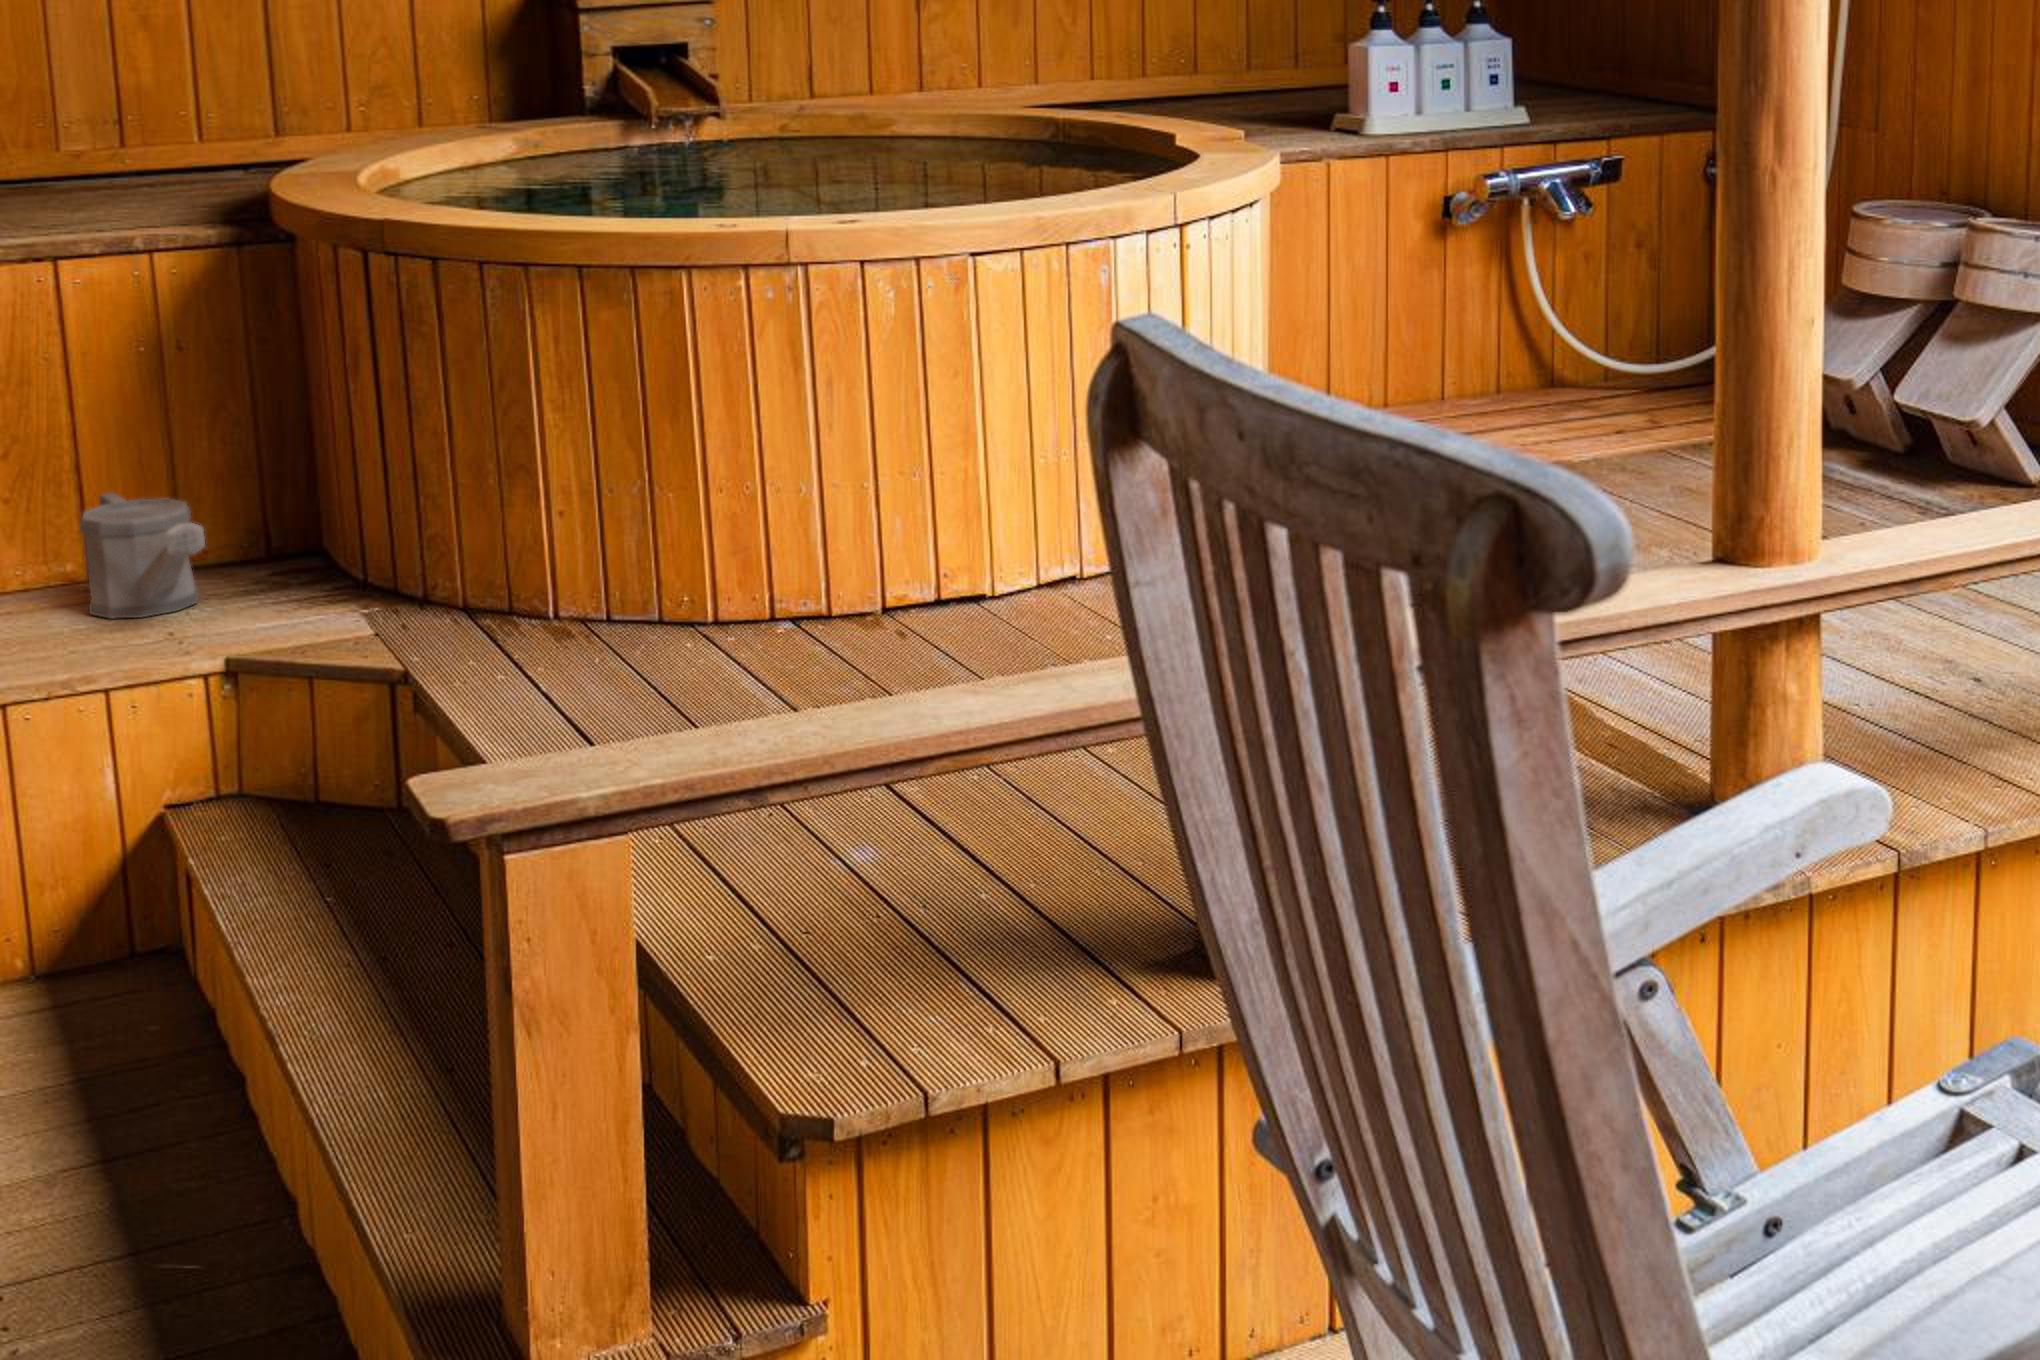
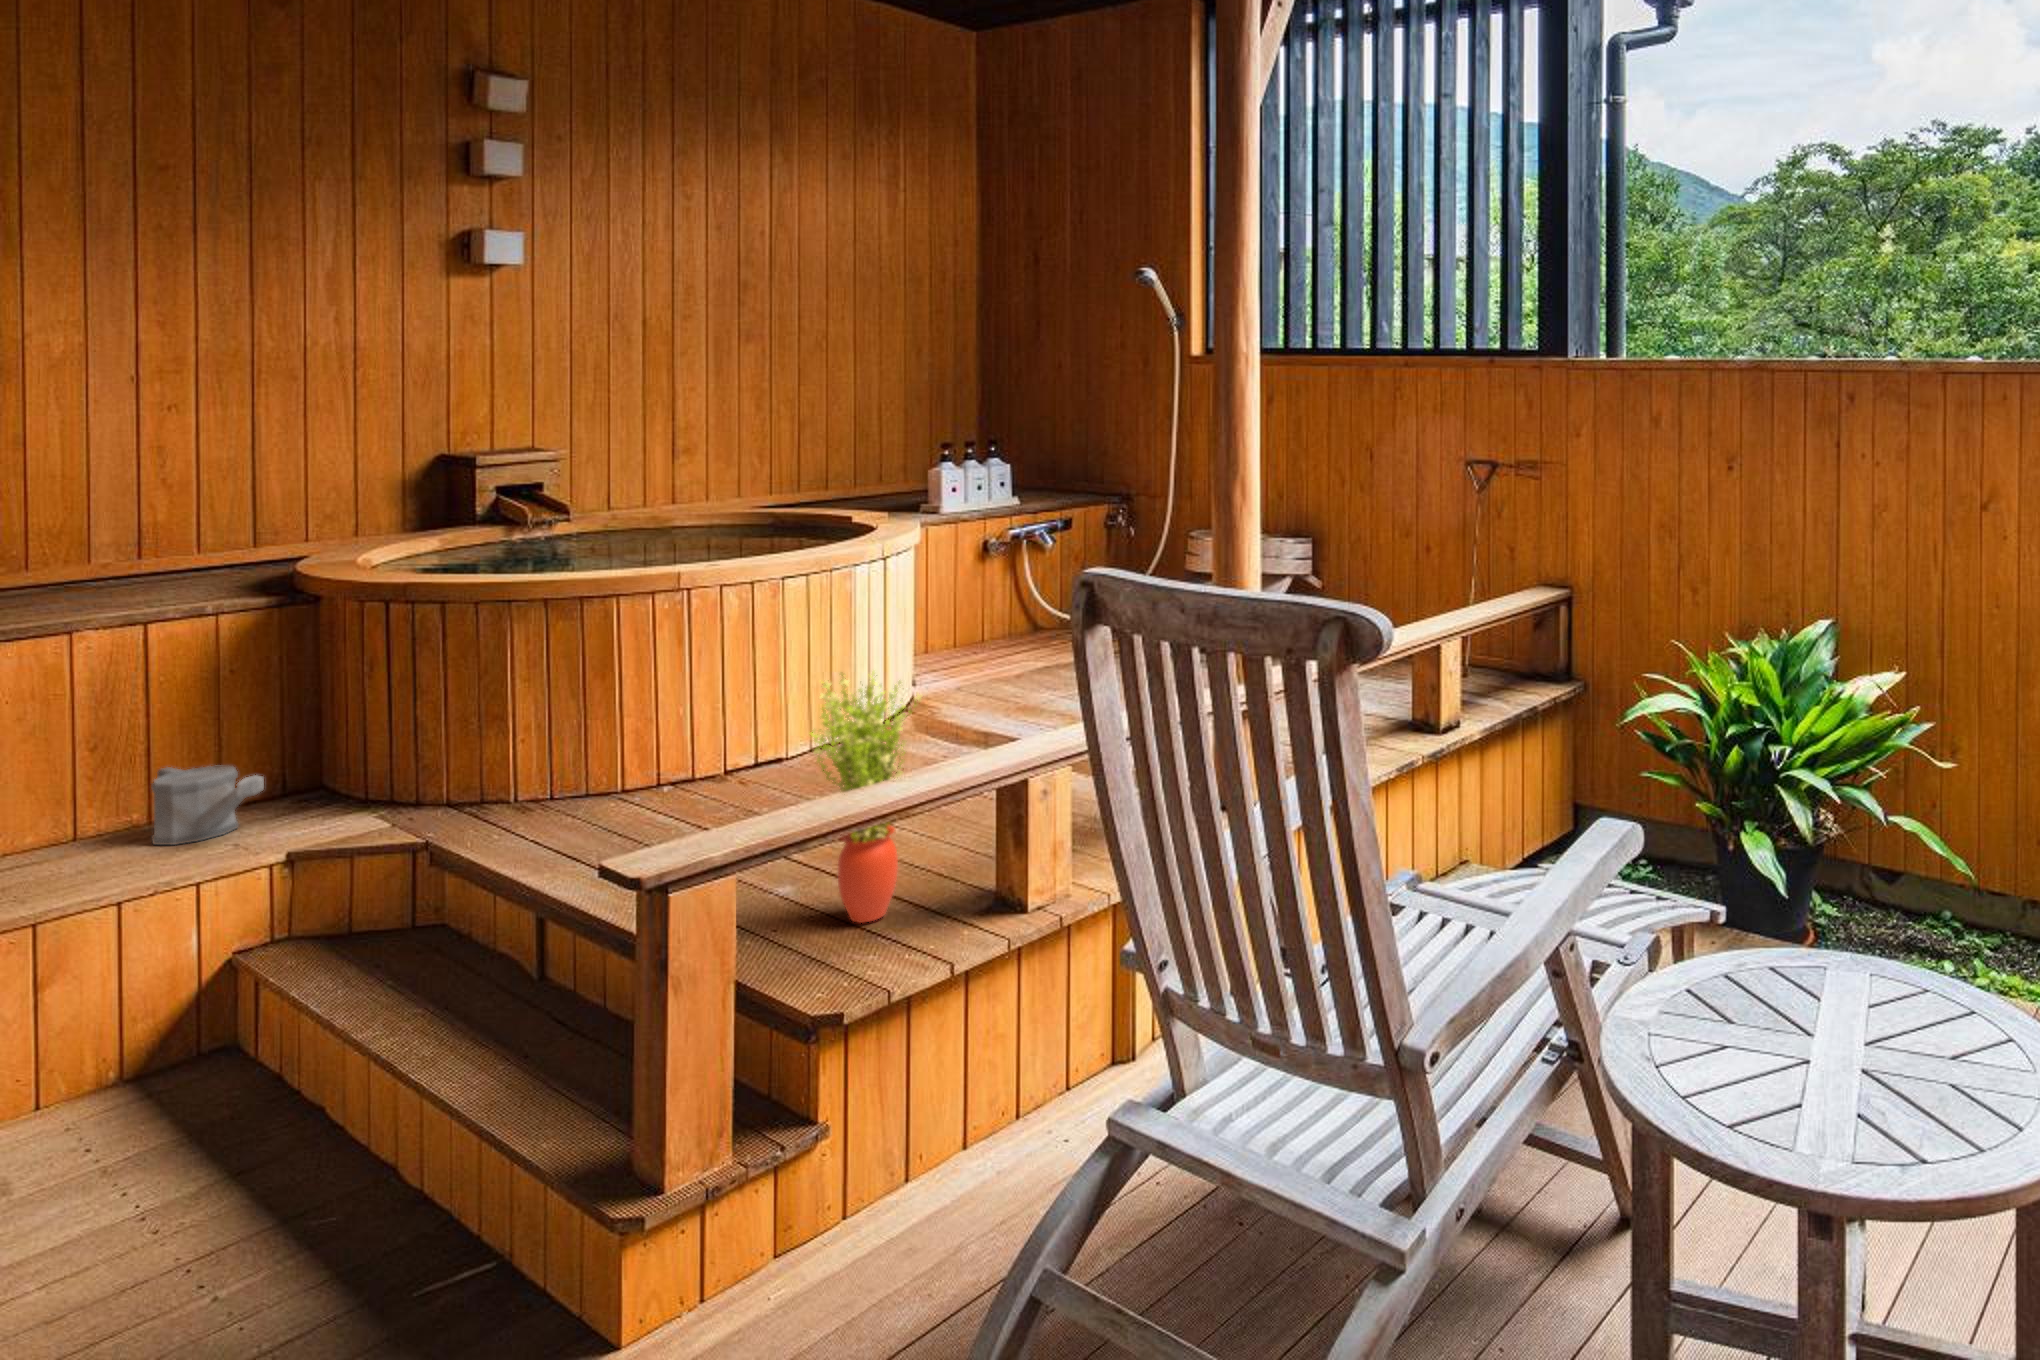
potted plant: none [830,453,1054,943] -> present [812,675,922,923]

